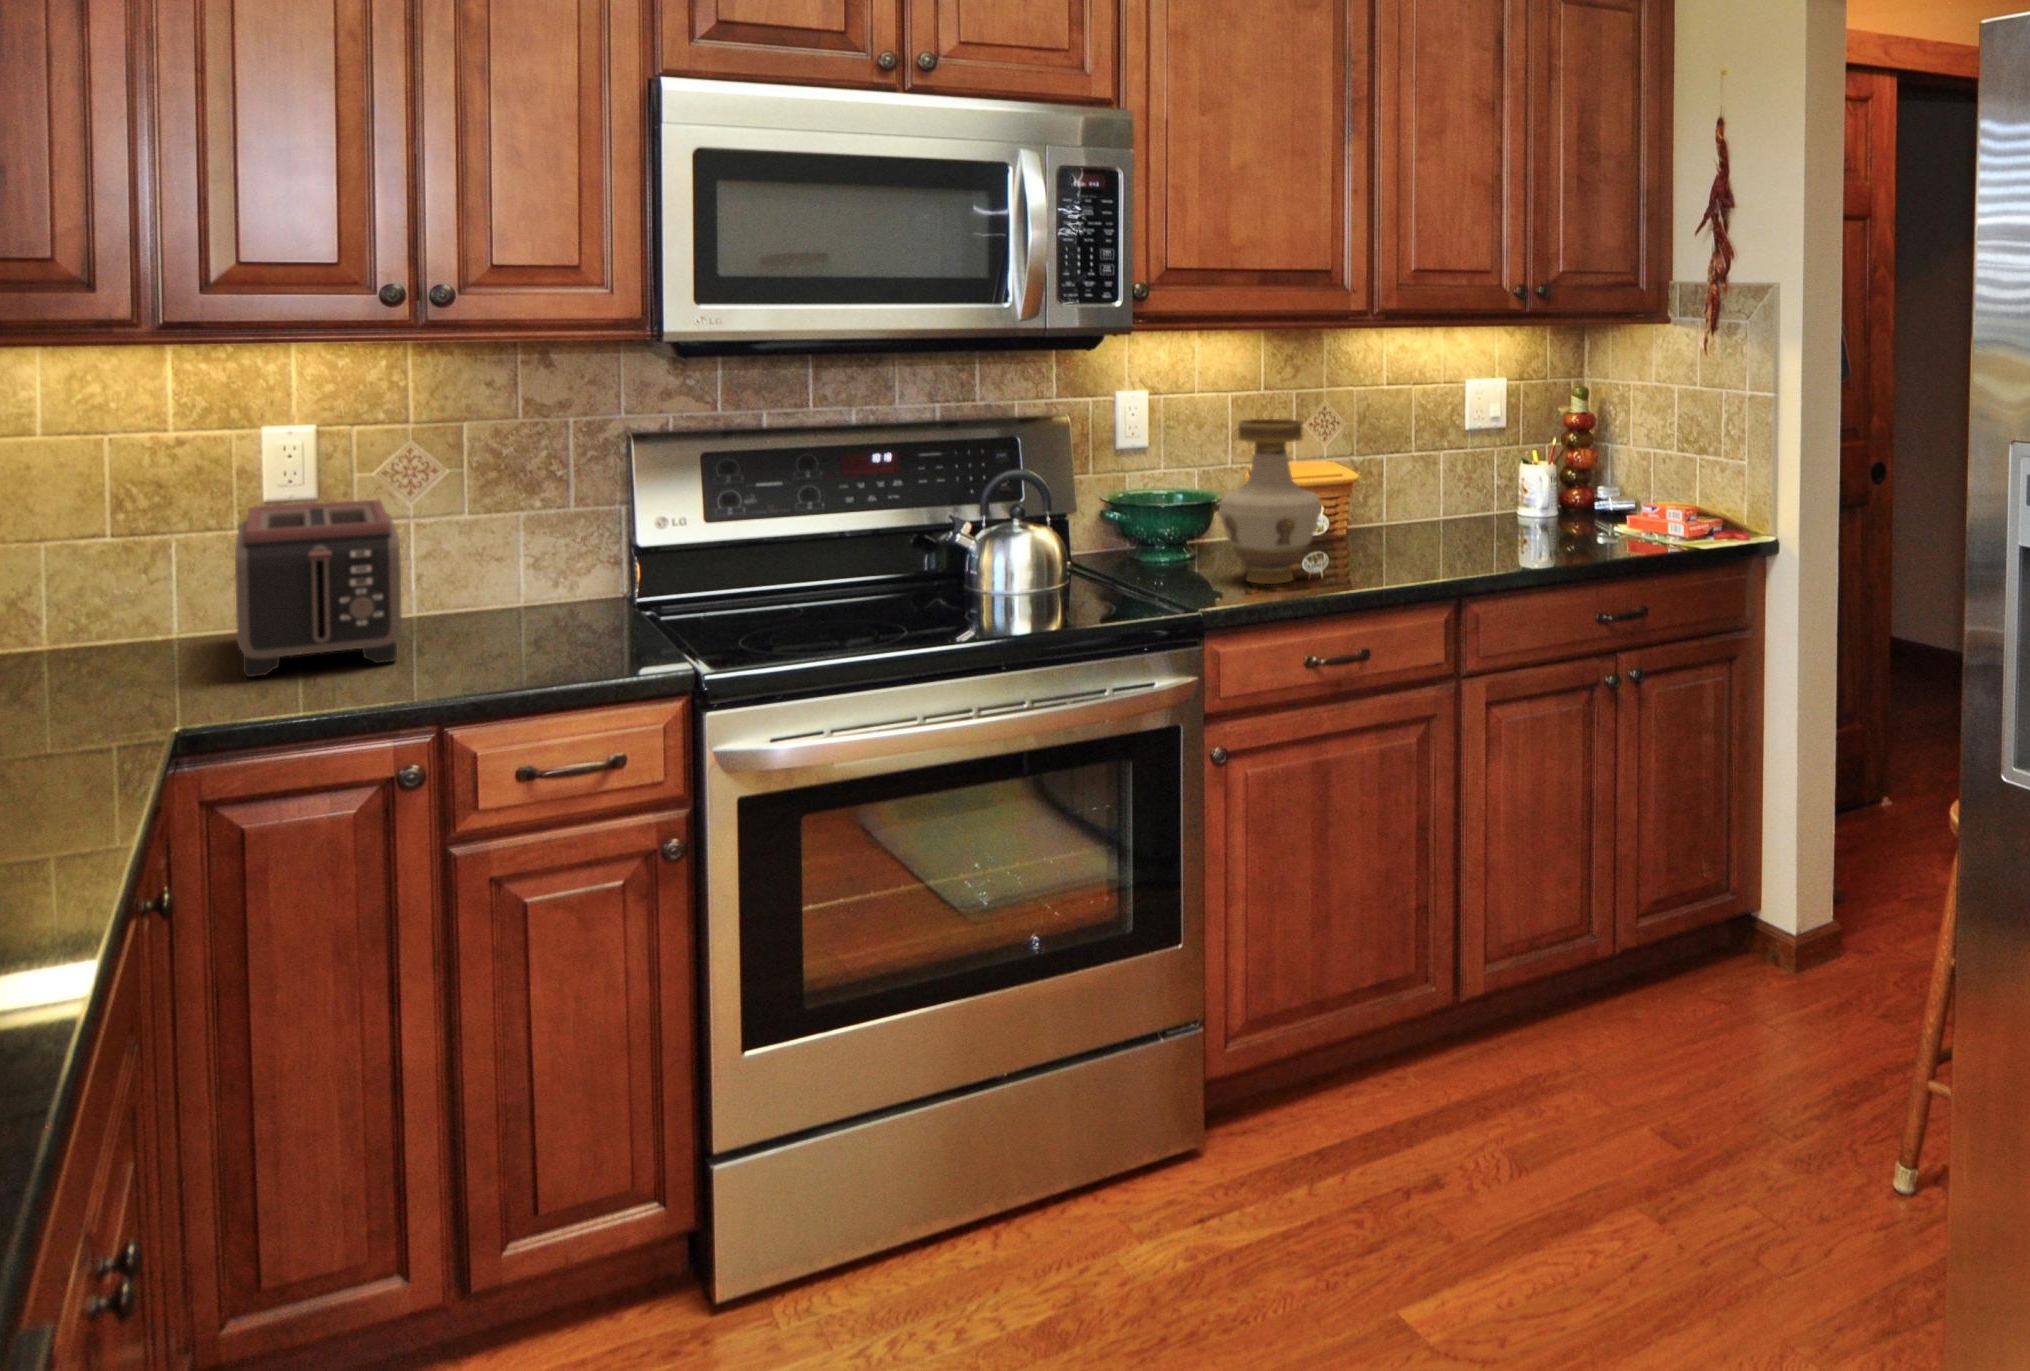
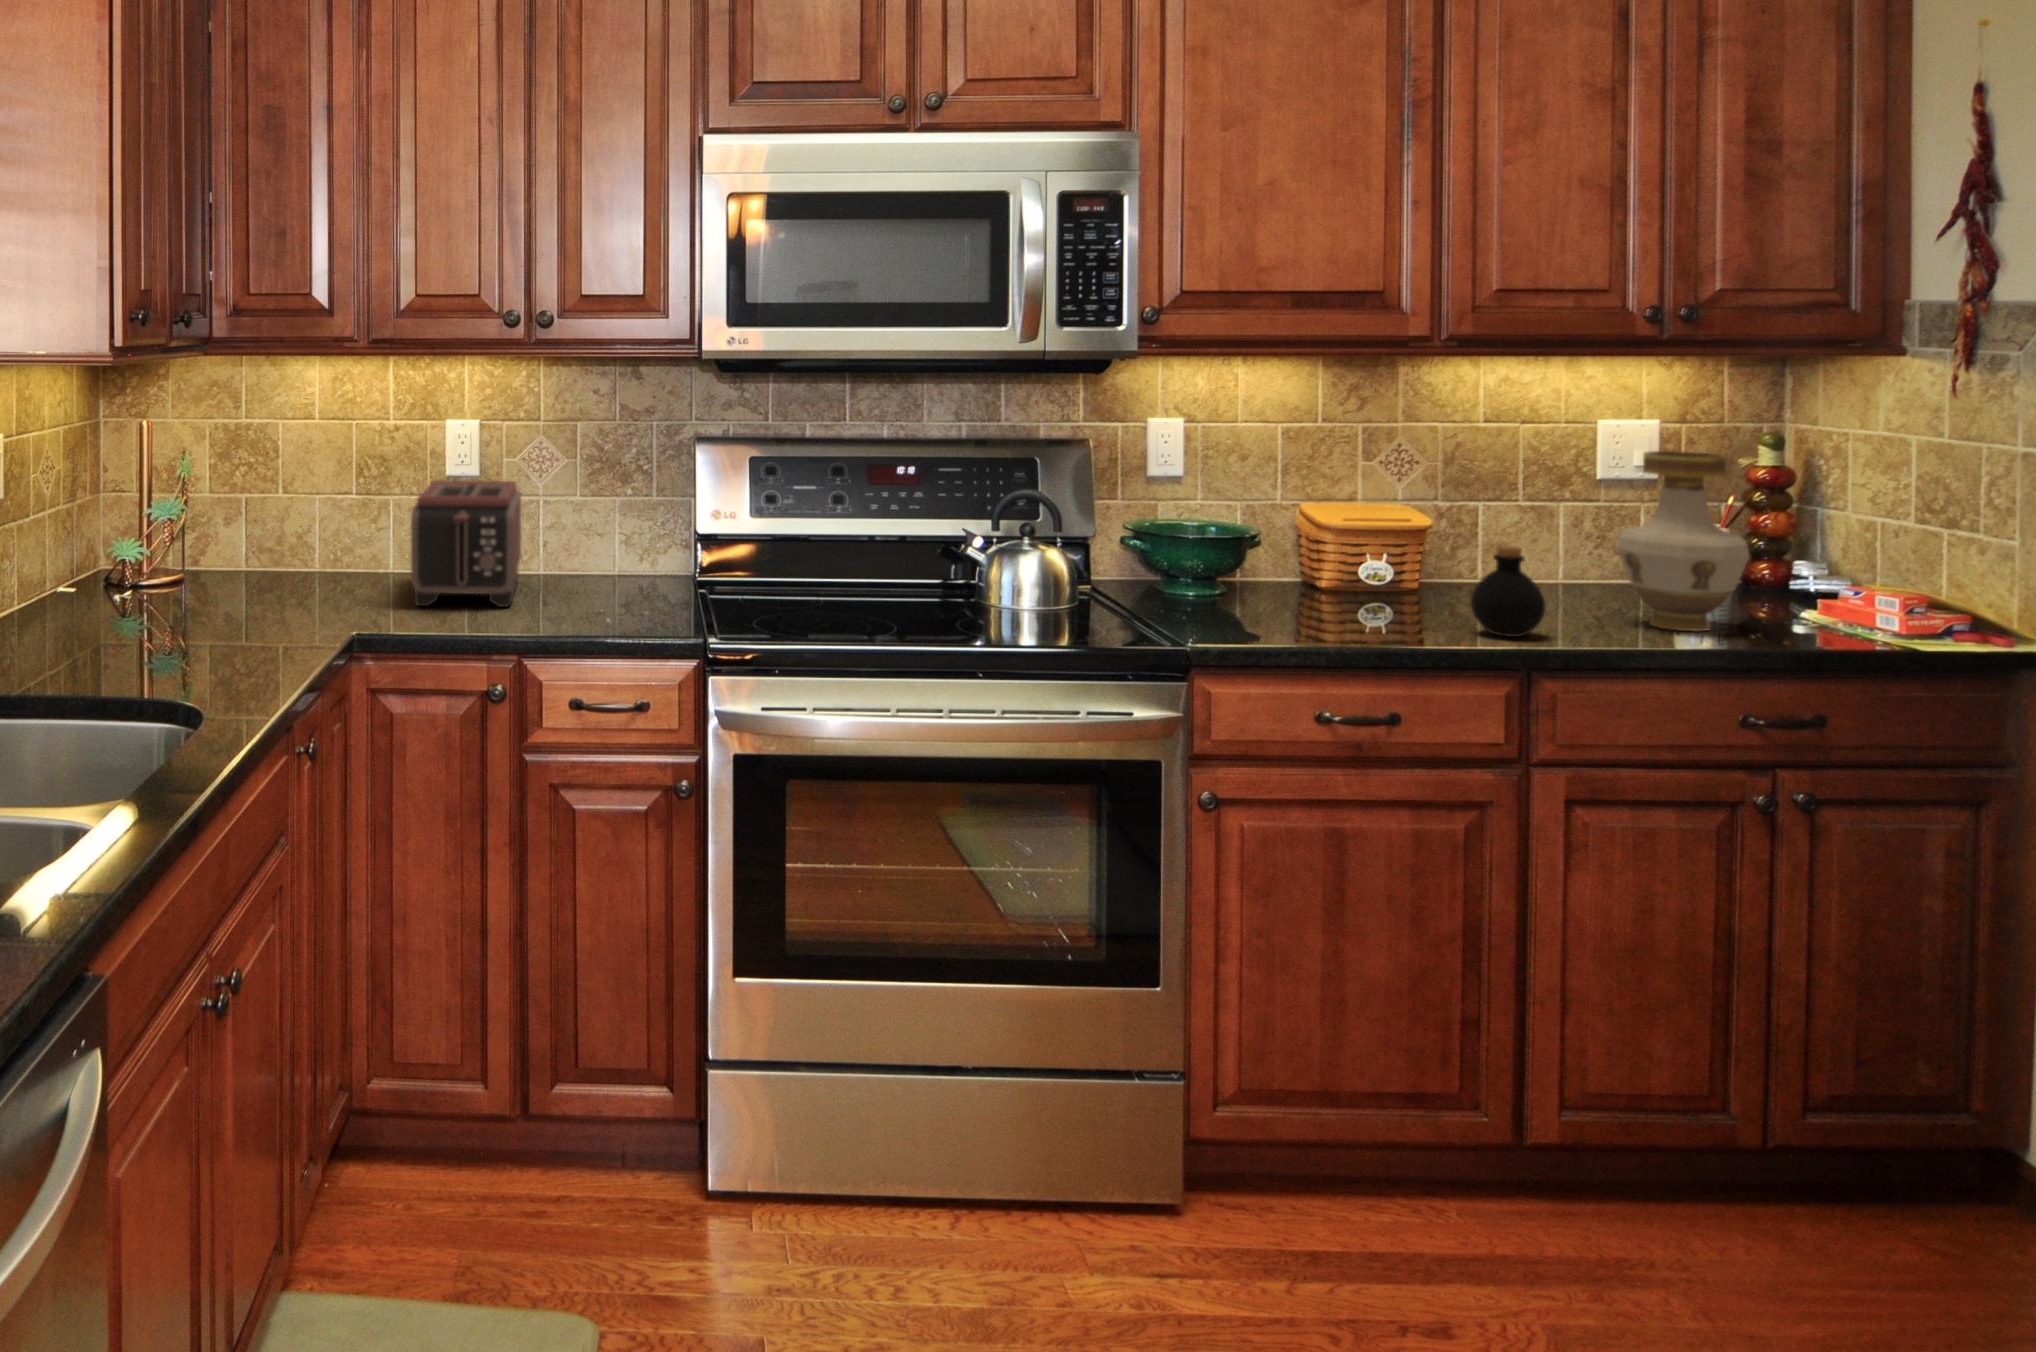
vase: present [1219,419,1321,584] -> present [1617,451,1749,632]
bottle: none [1412,492,1468,571] -> present [1471,545,1545,637]

